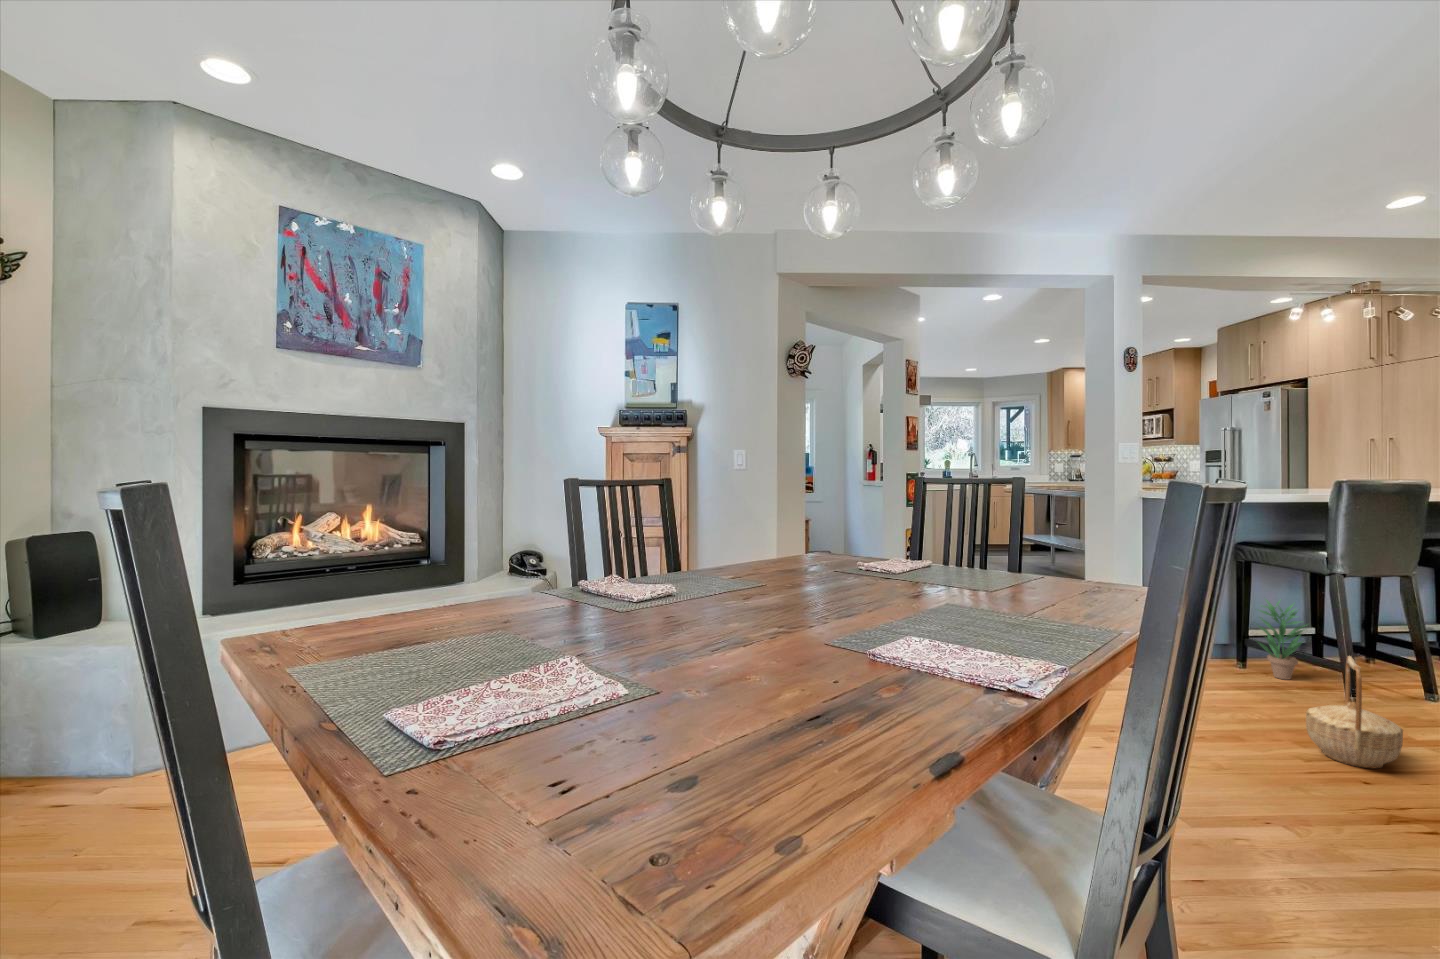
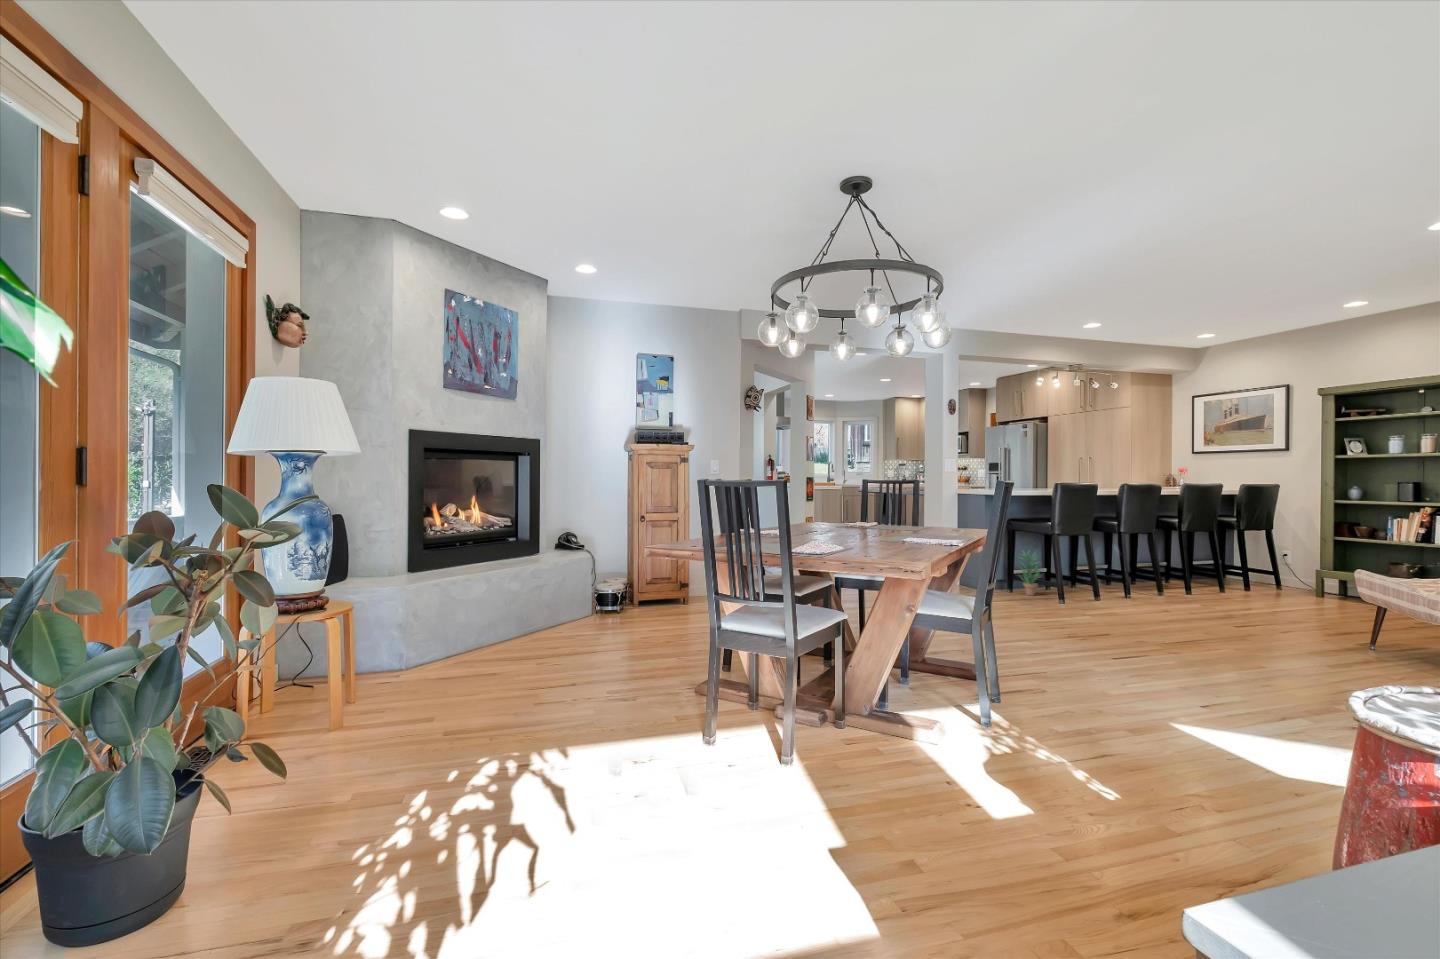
basket: present [1306,656,1403,768] -> none [1039,571,1078,624]

